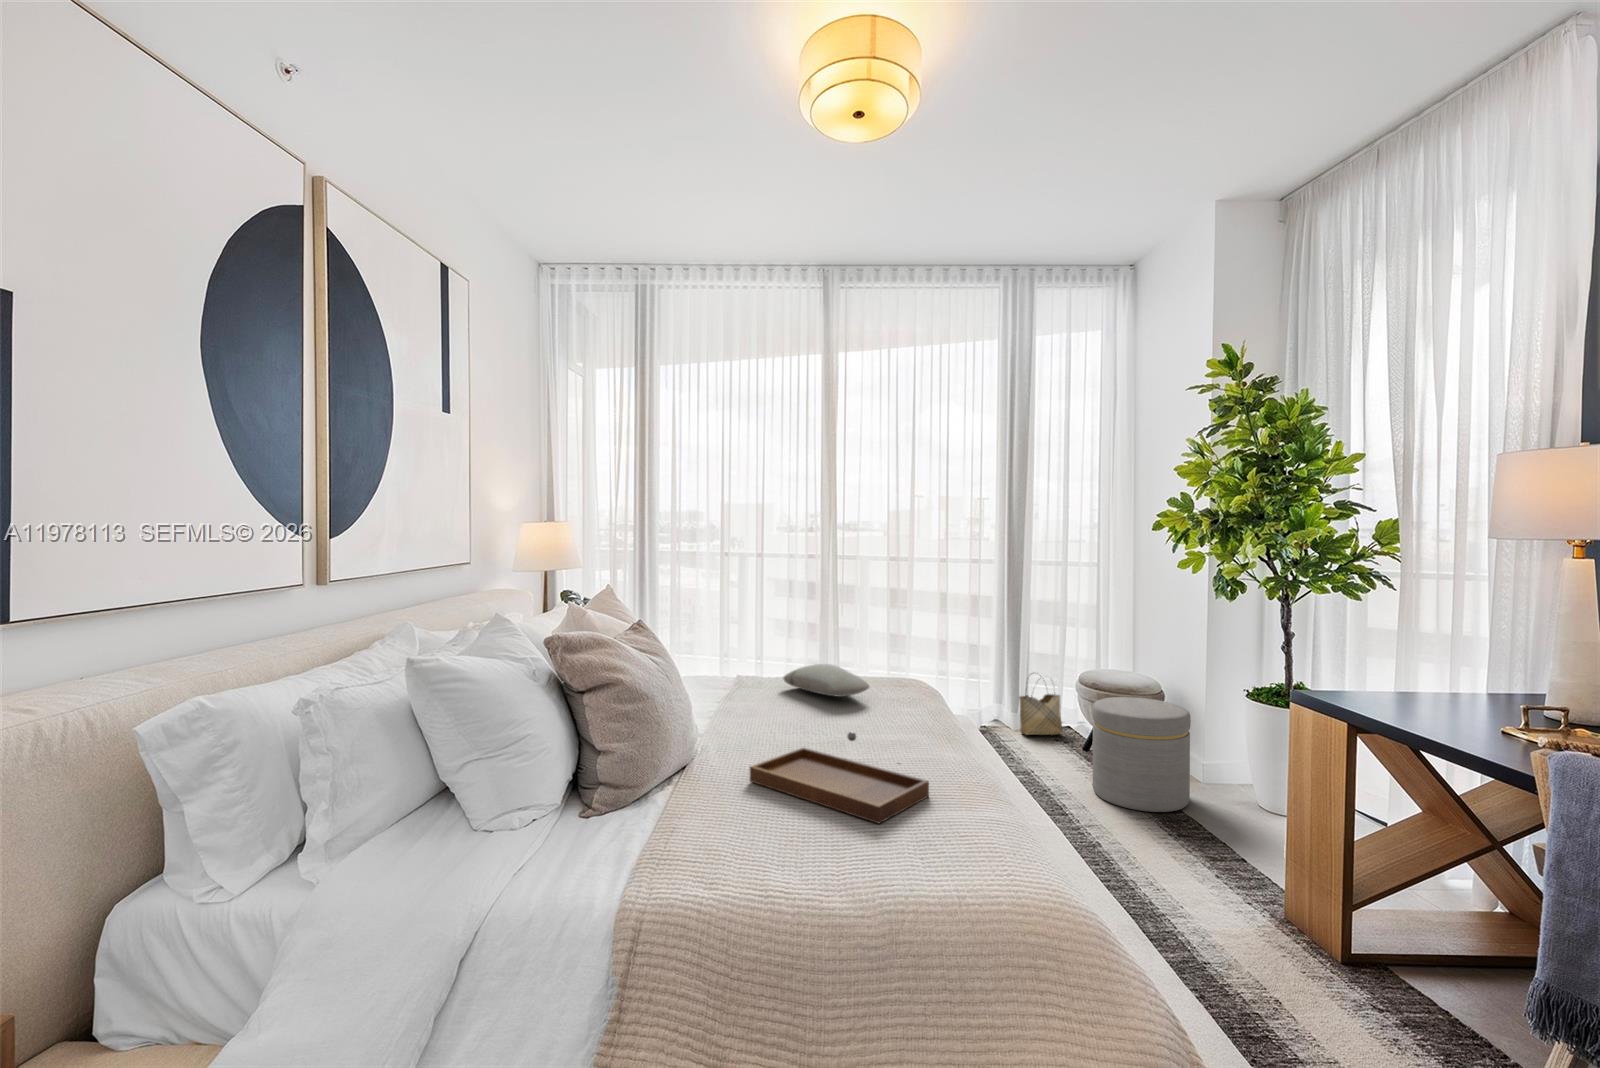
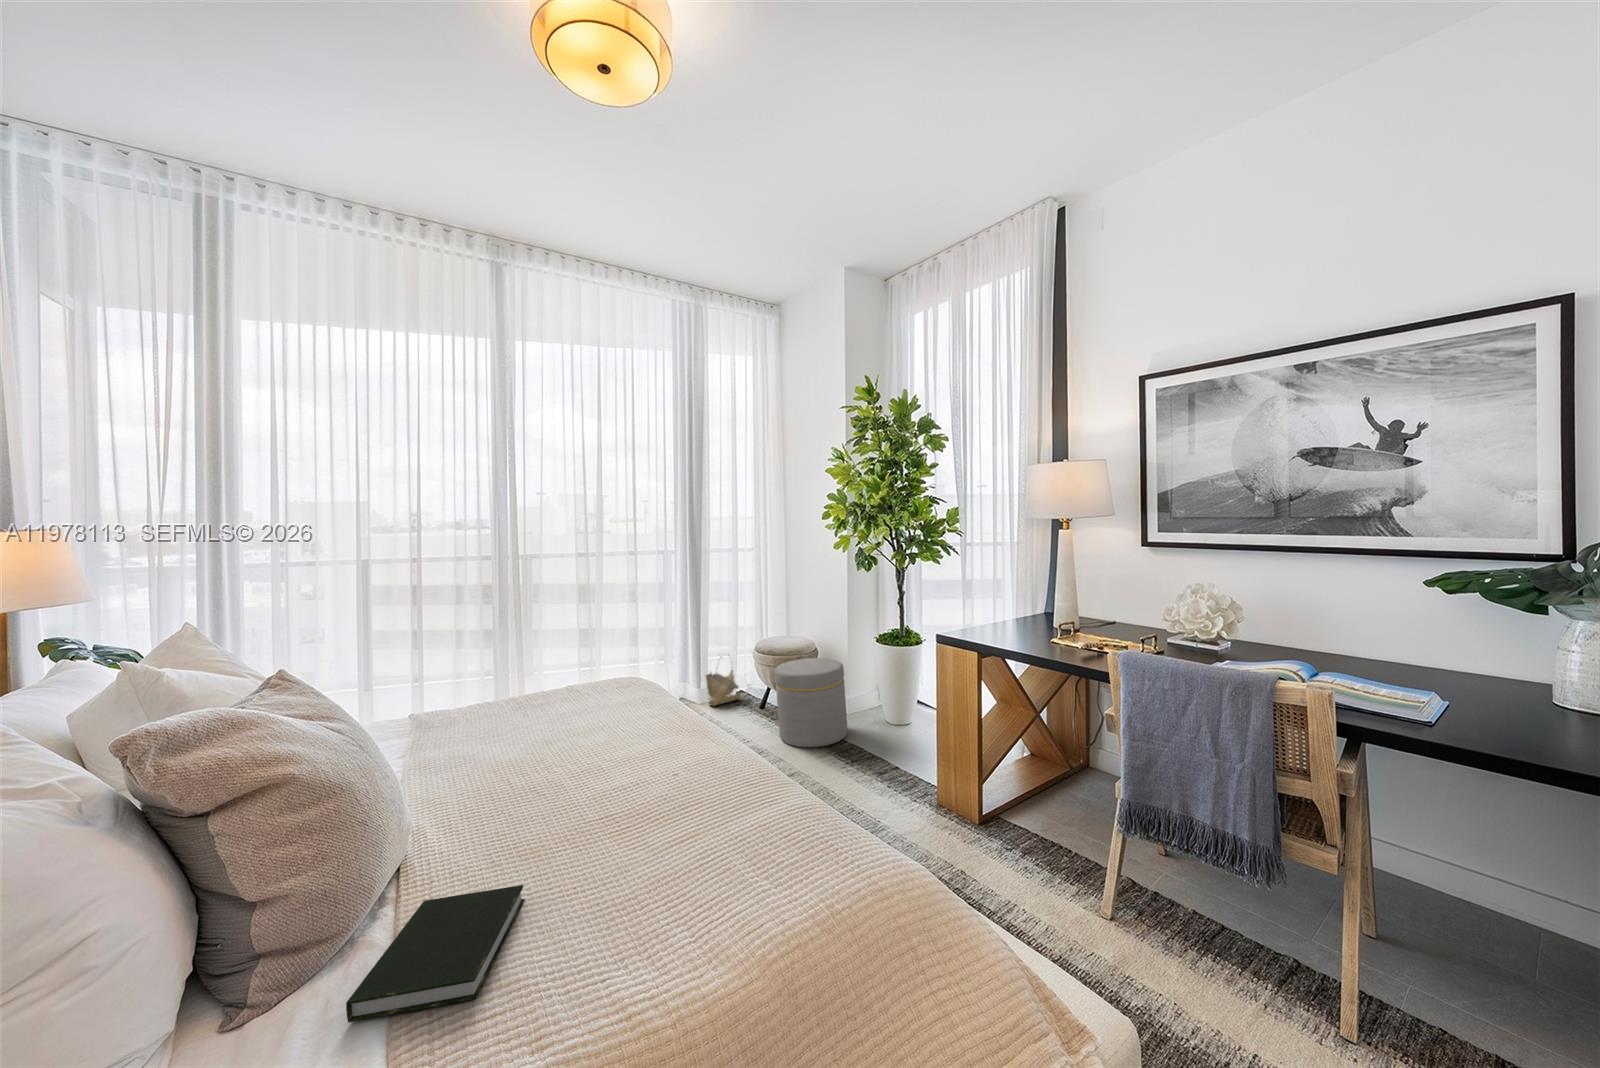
pillow: present [784,664,869,697] -> none [508,684,611,717]
tray: present [750,732,929,823] -> none [521,759,730,855]
book: none [615,788,737,852] -> present [346,885,525,1022]

